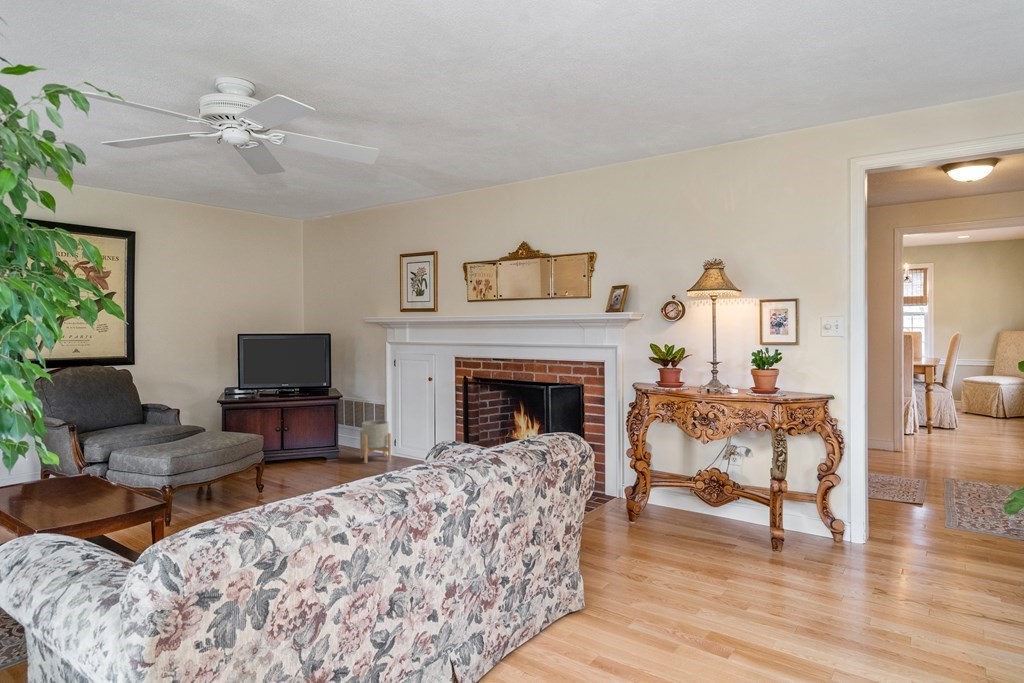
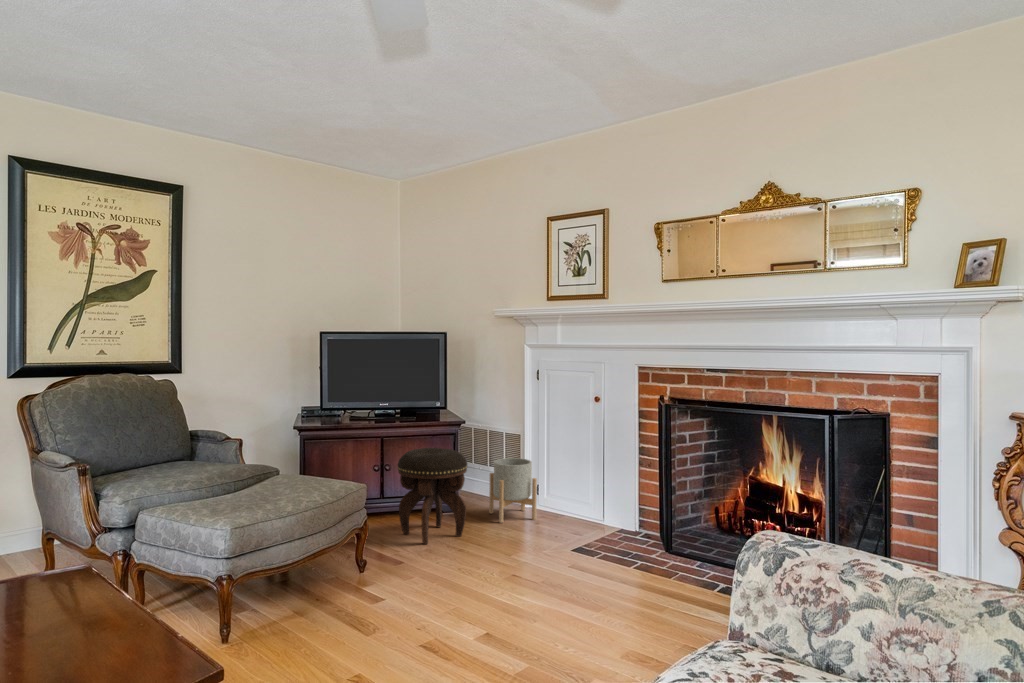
footstool: none [291,414,339,476] -> present [398,448,467,544]

